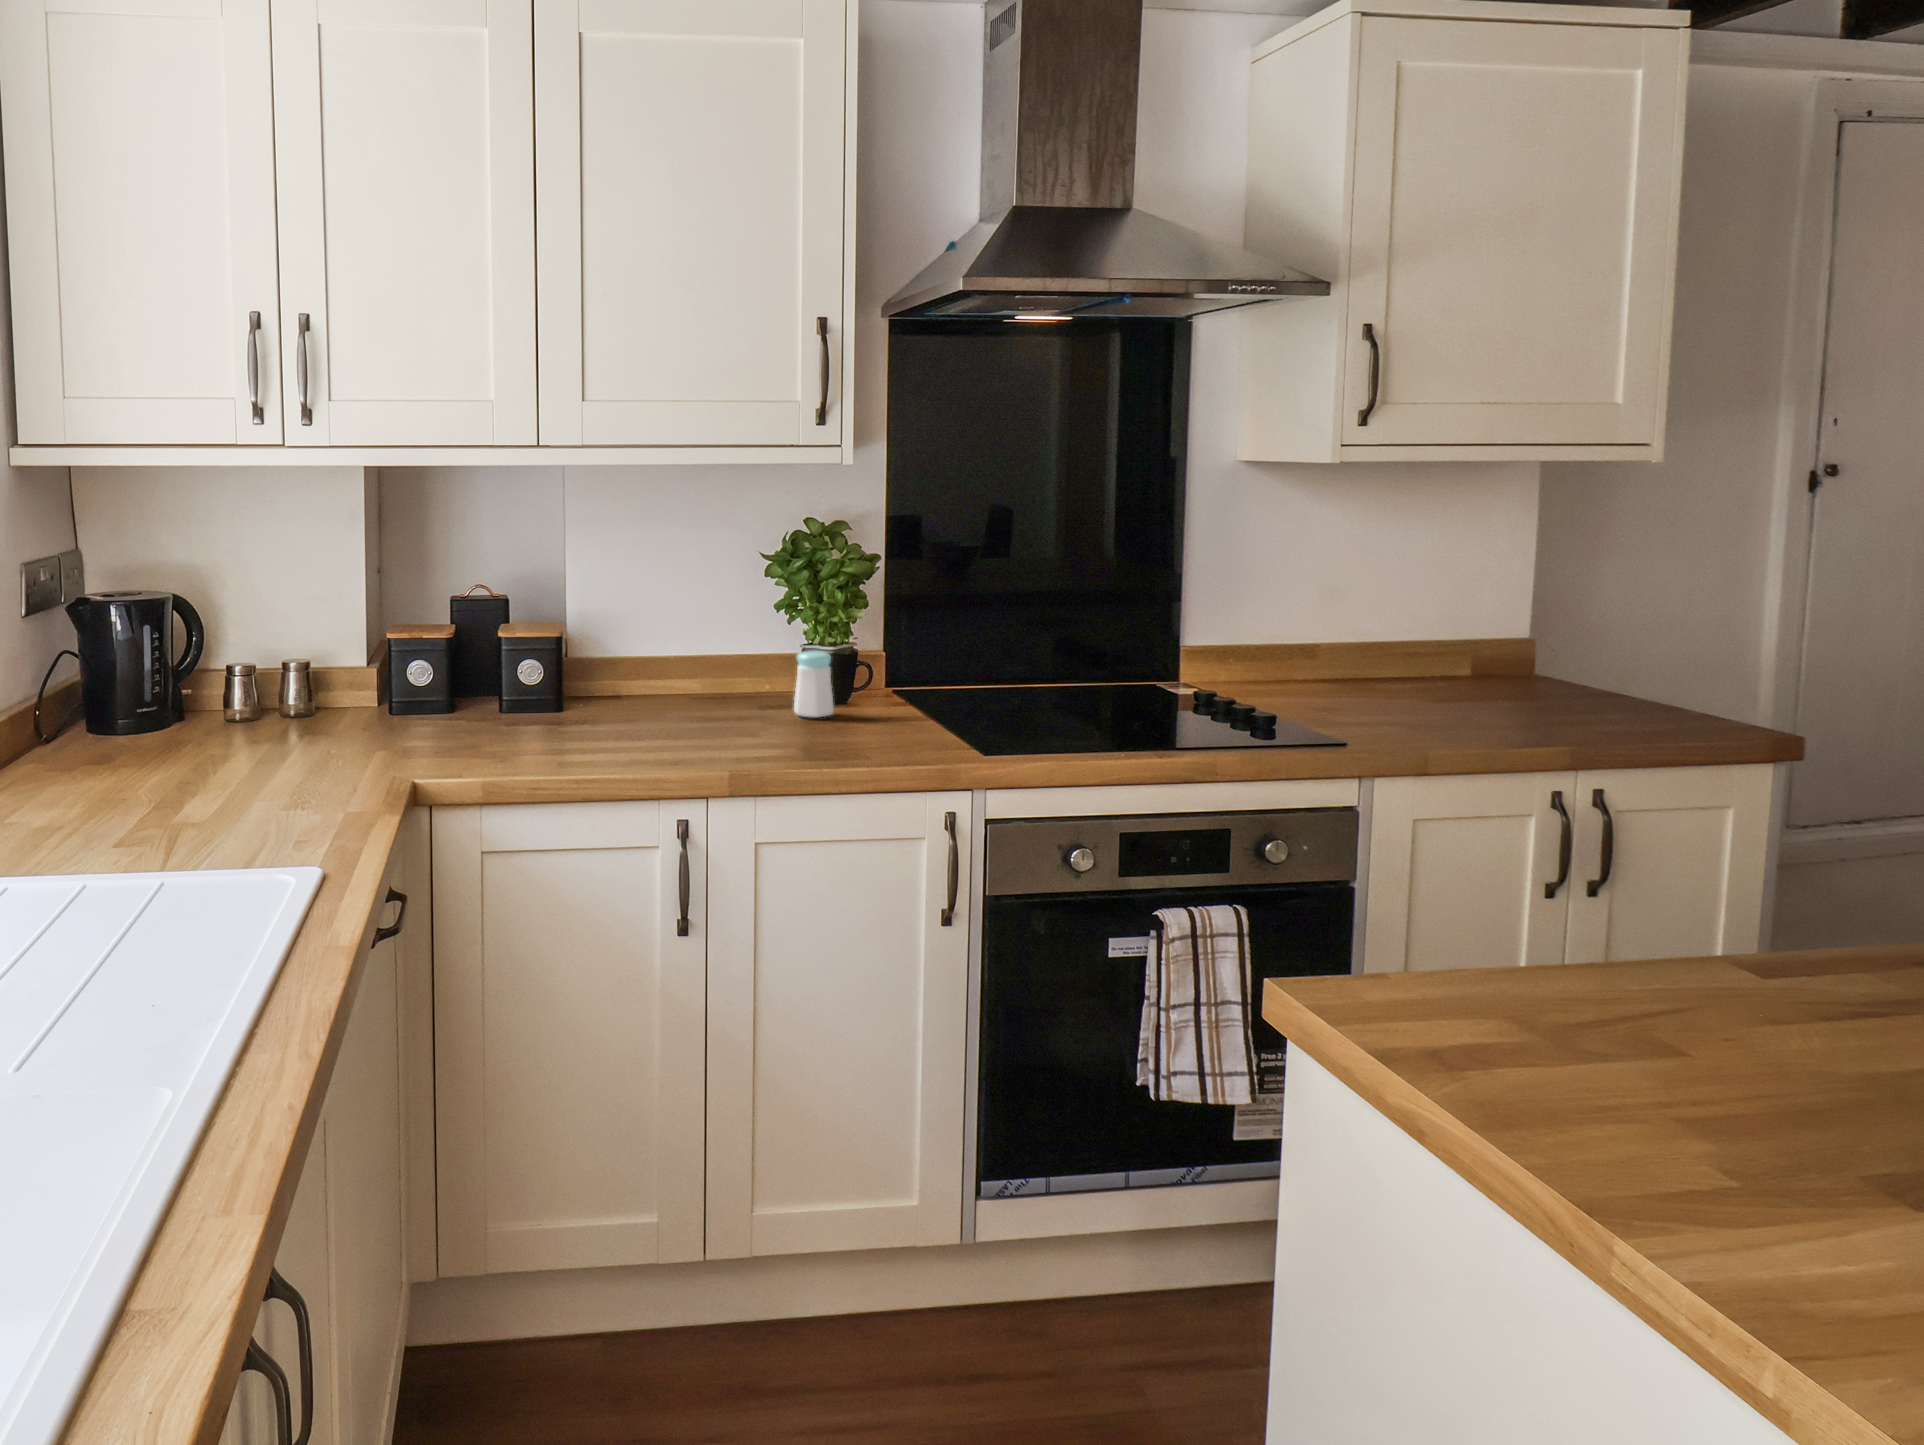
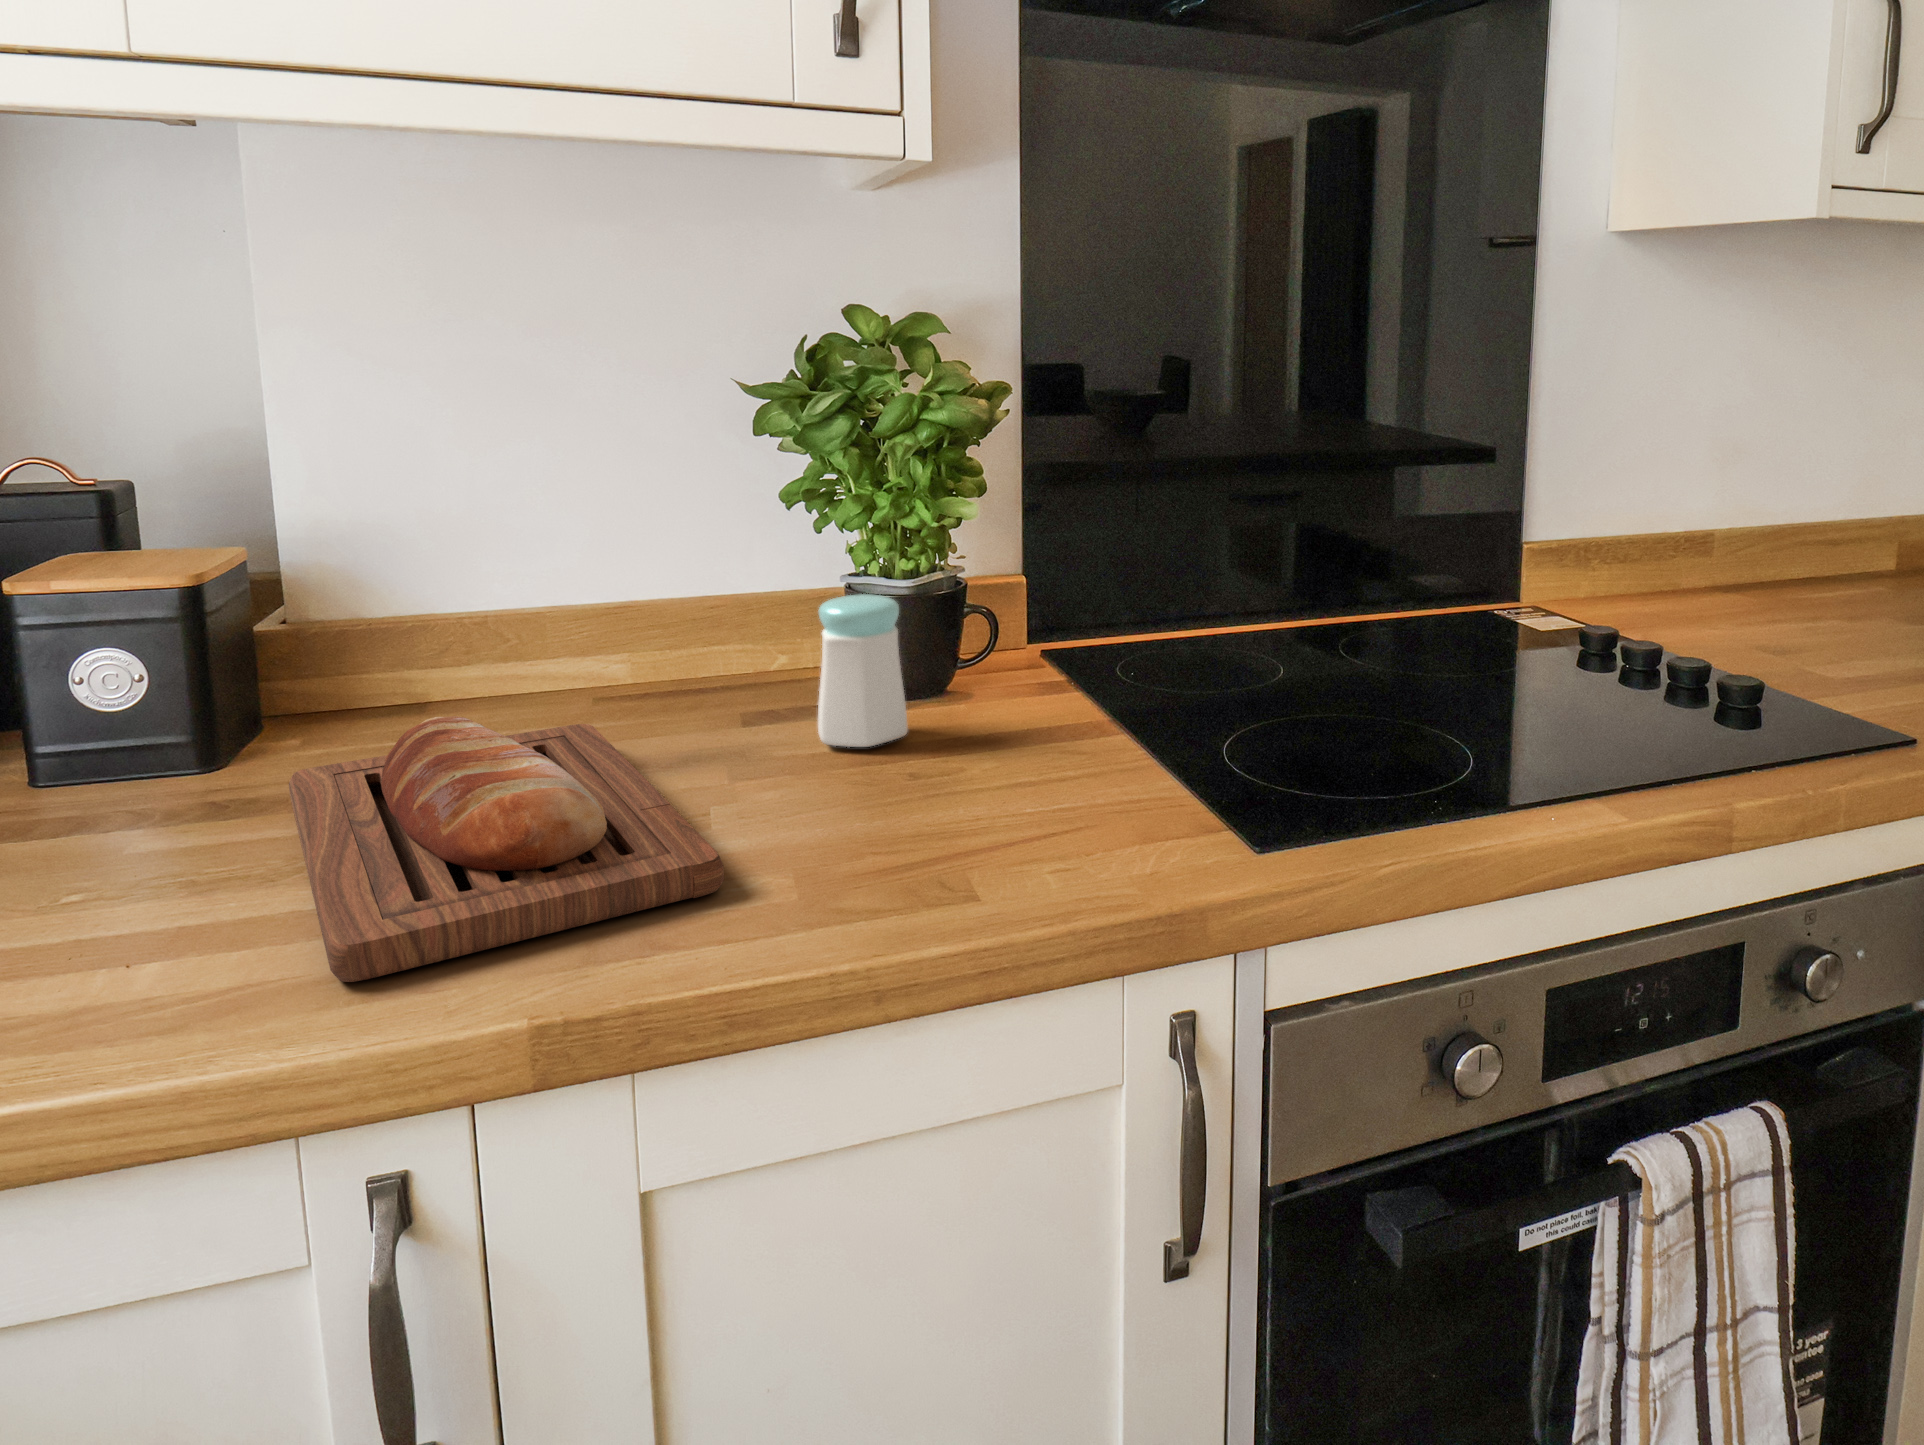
bread loaf: none [601,689,778,758] -> present [289,716,724,982]

